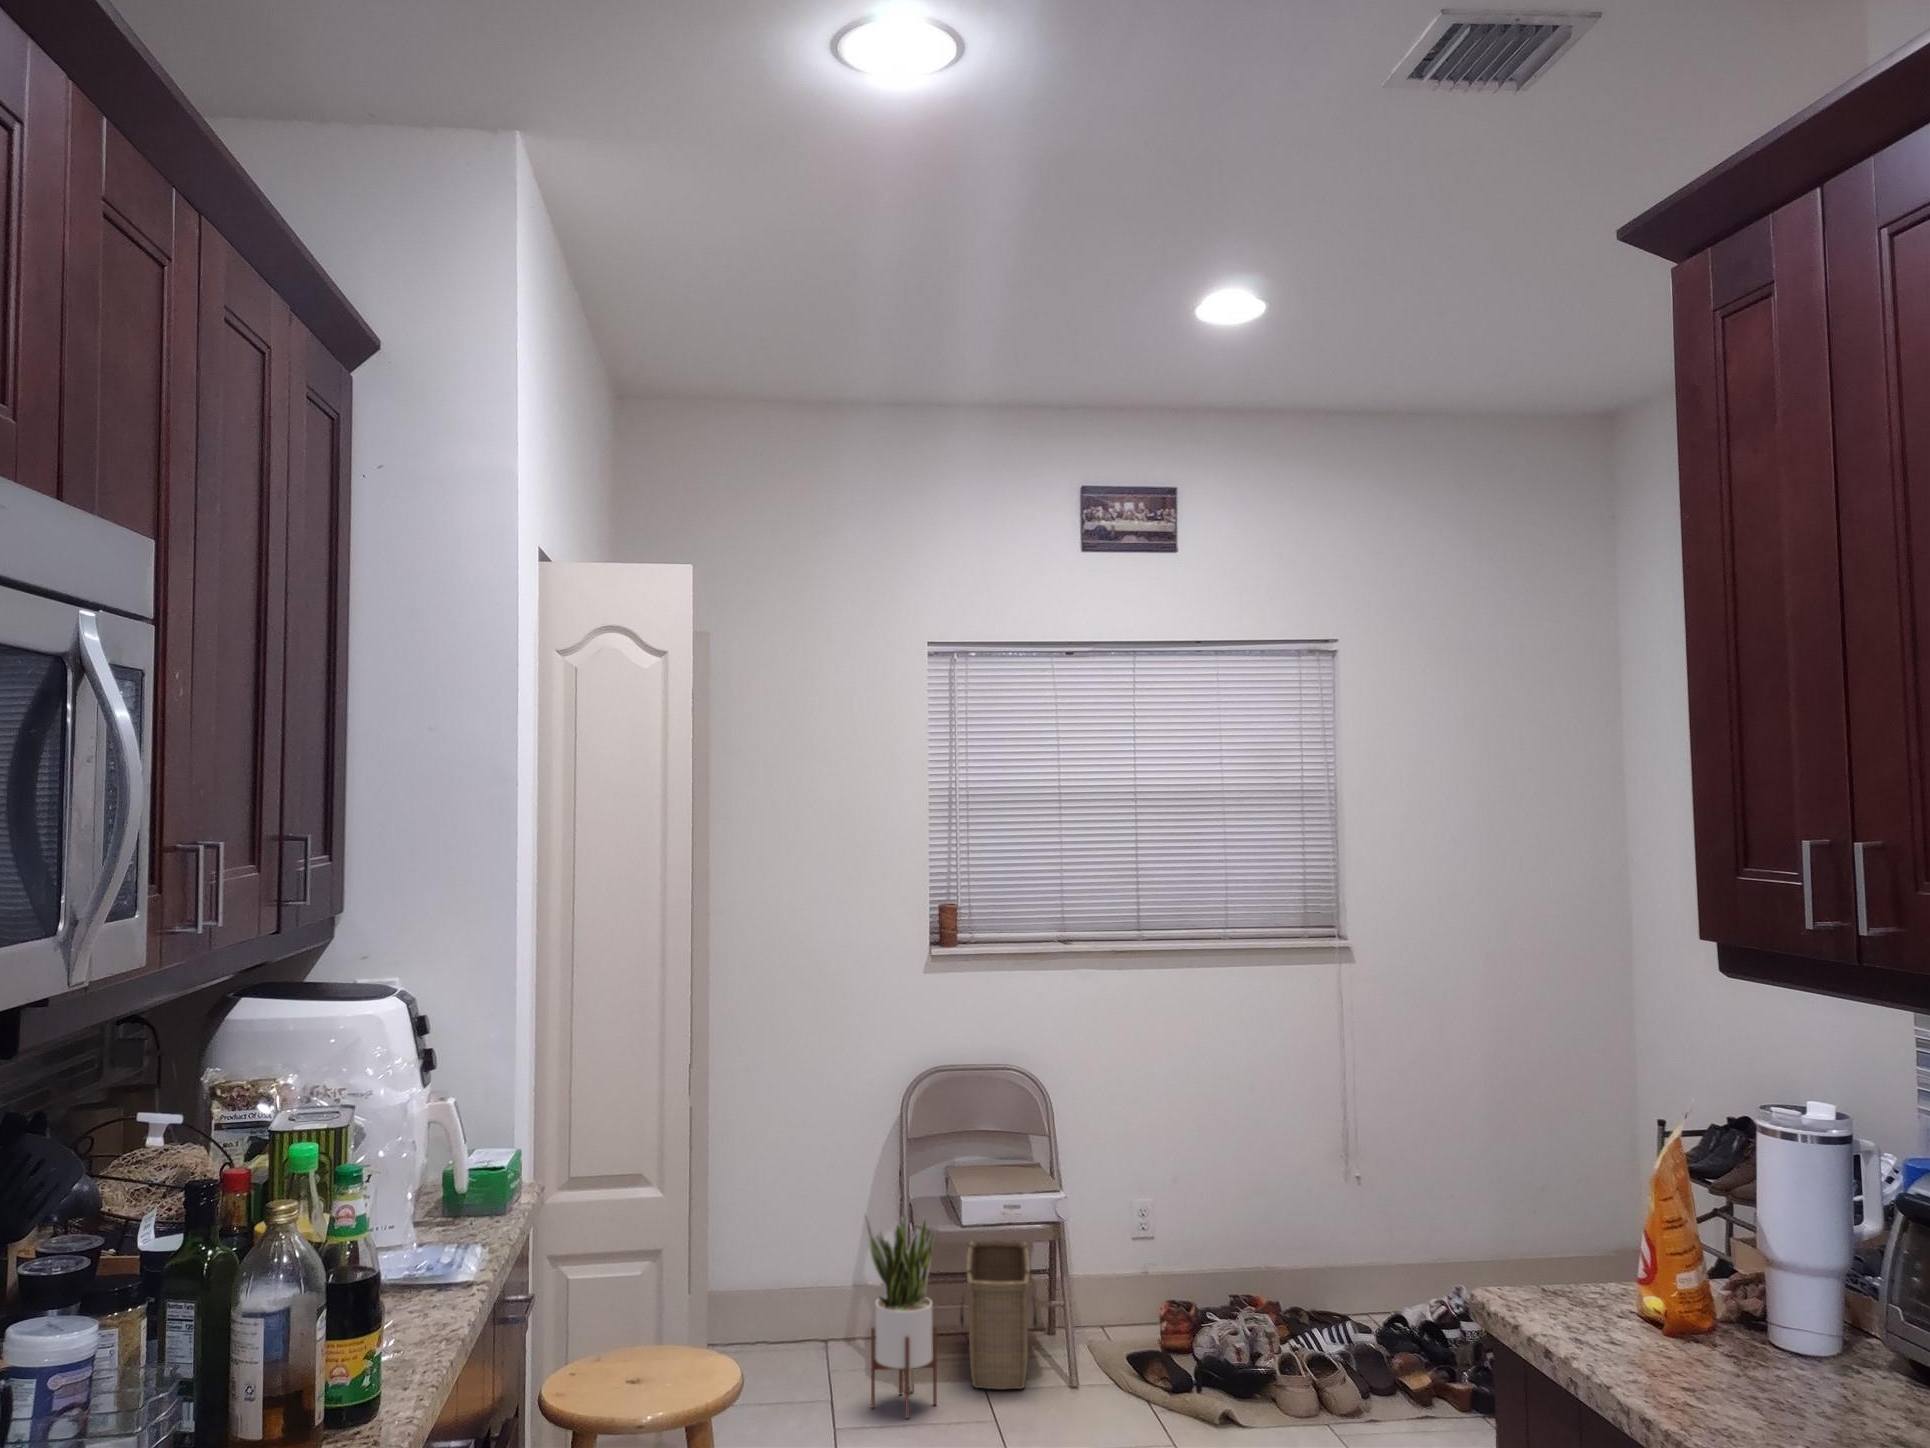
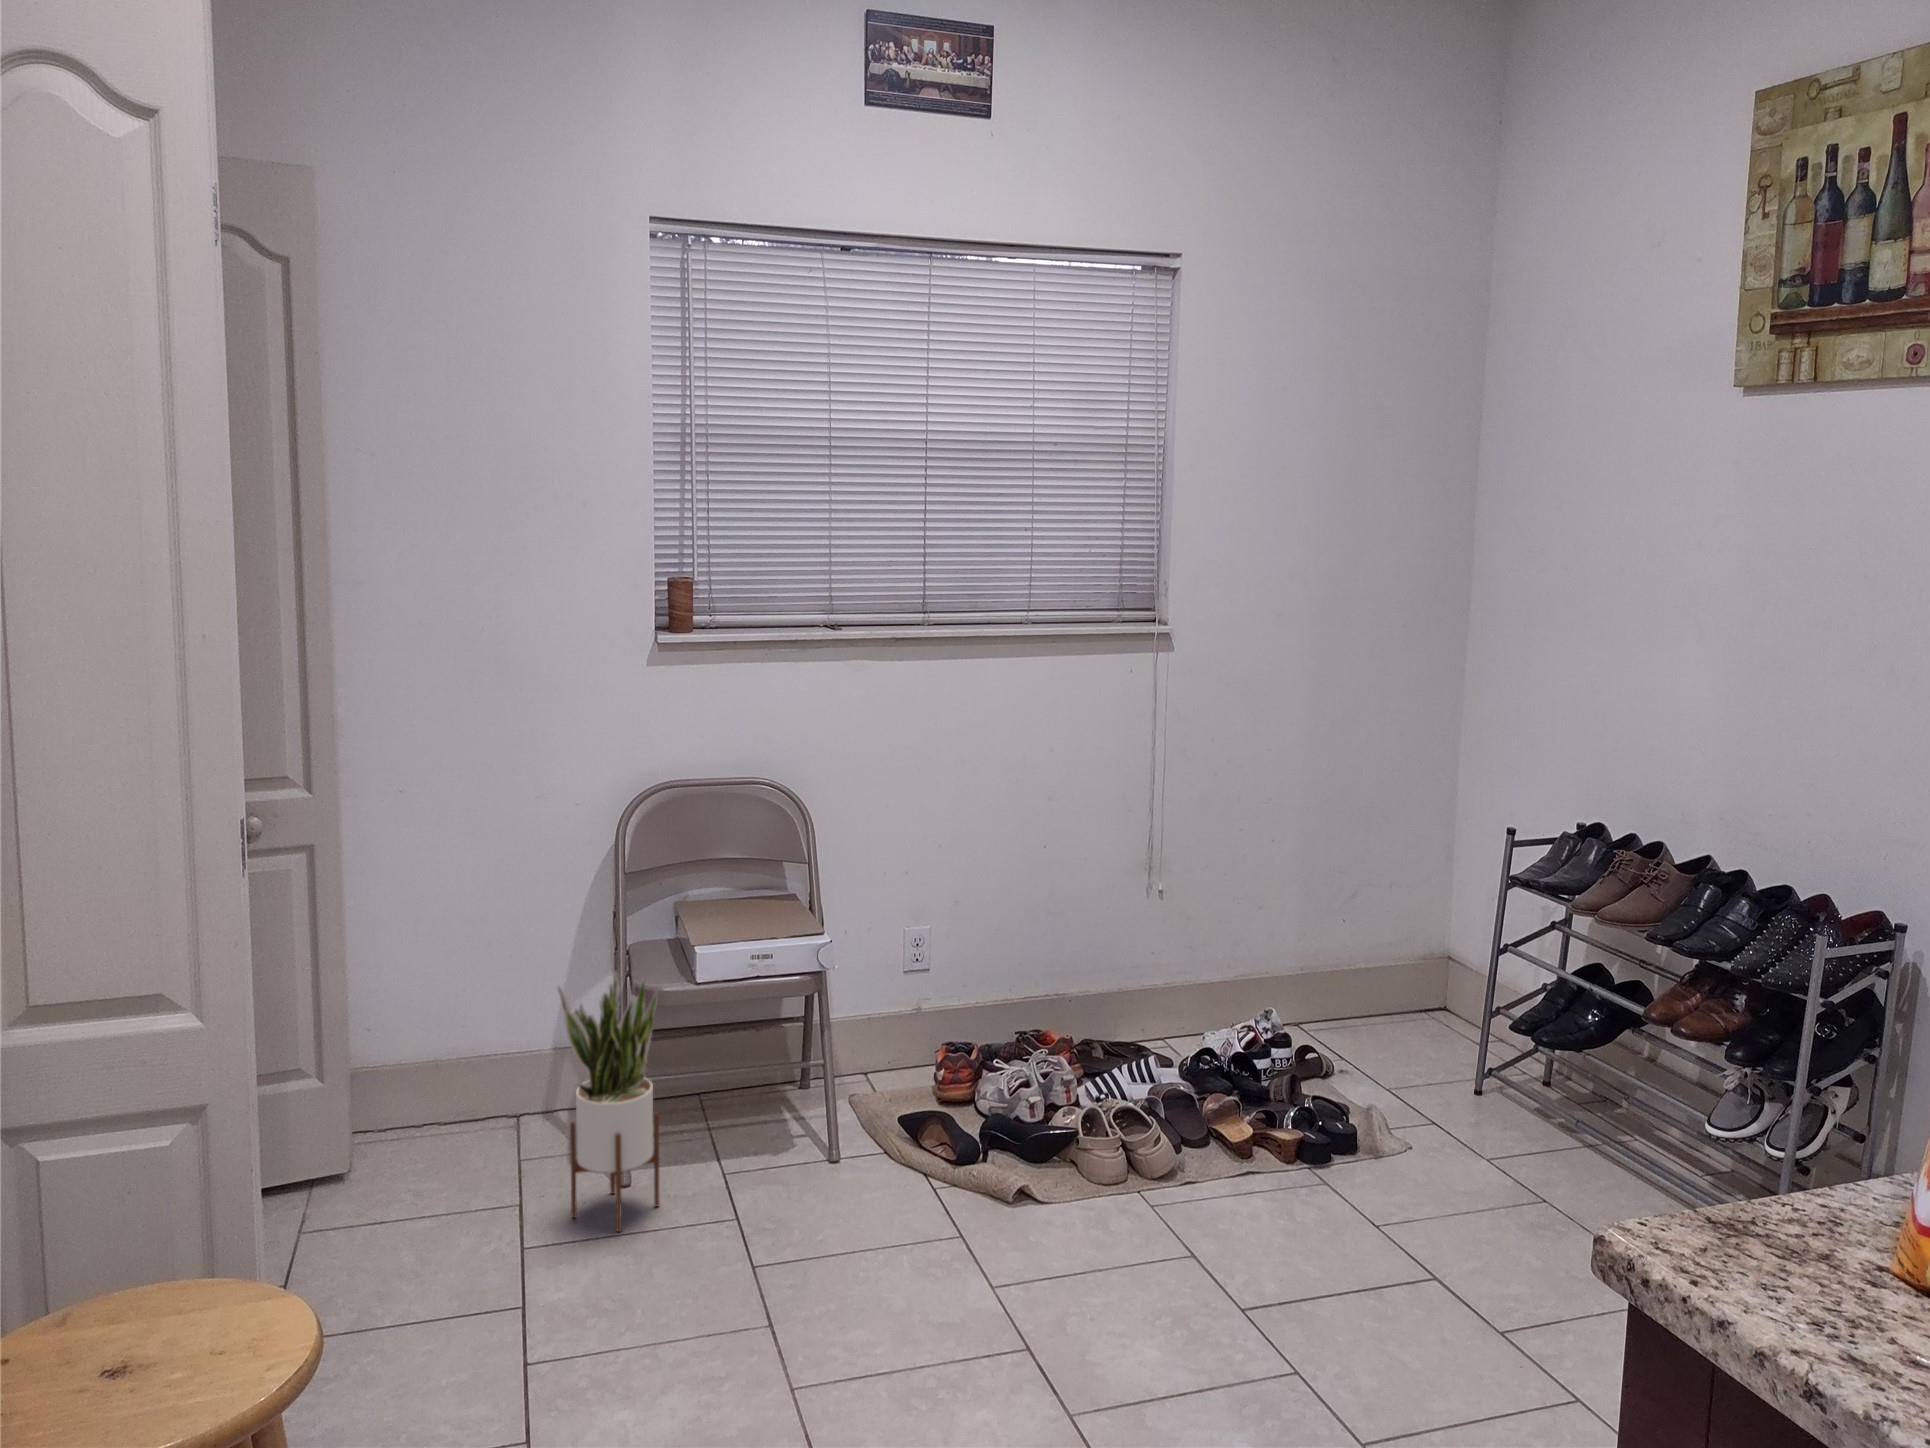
basket: present [960,1241,1037,1389] -> none [692,981,790,1175]

